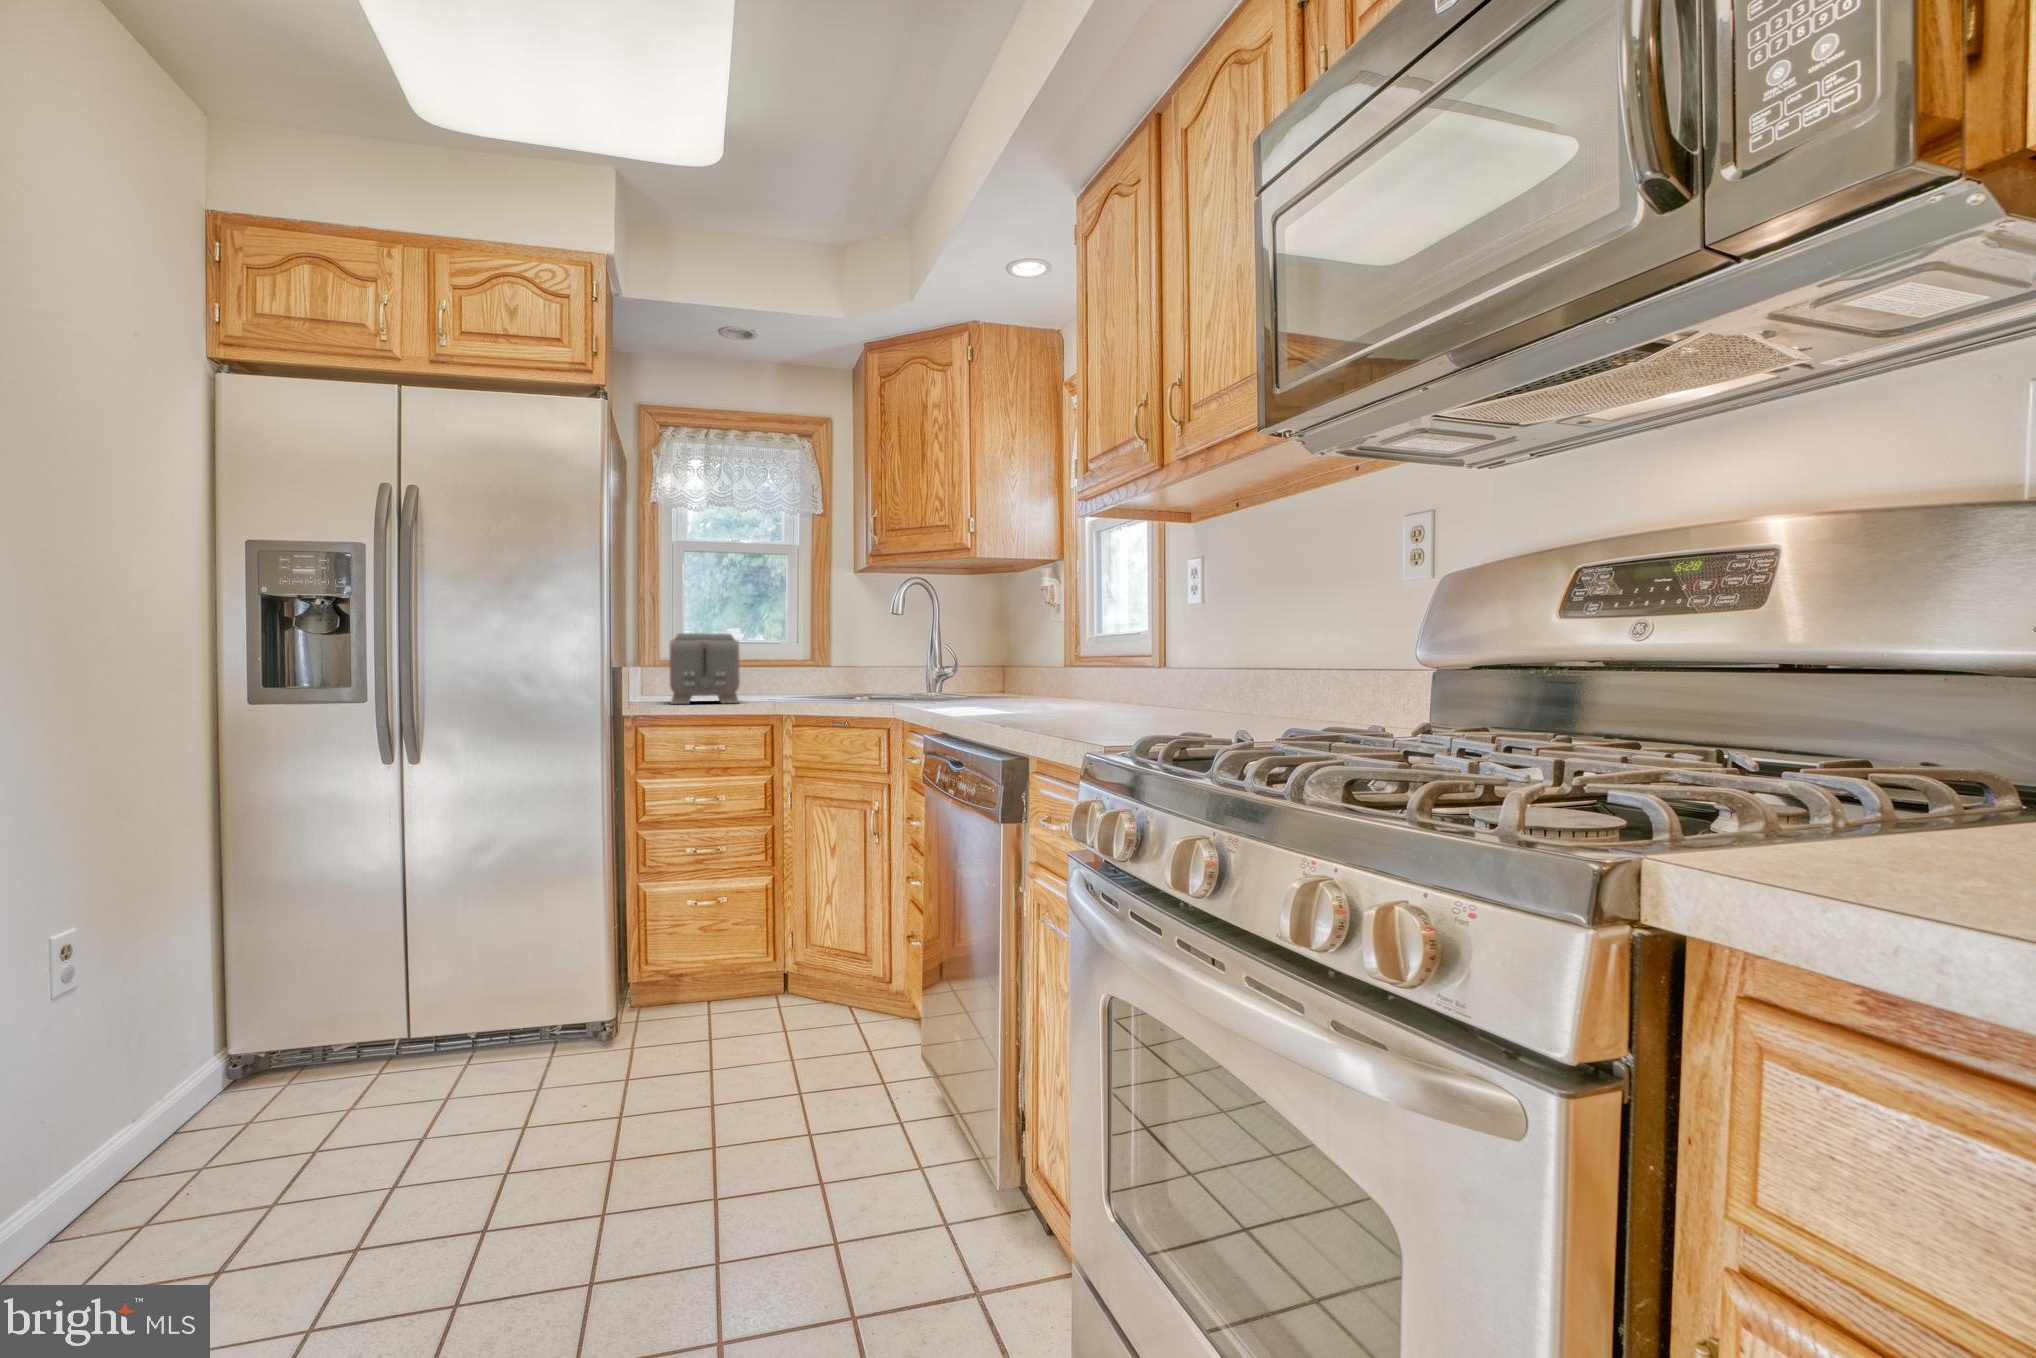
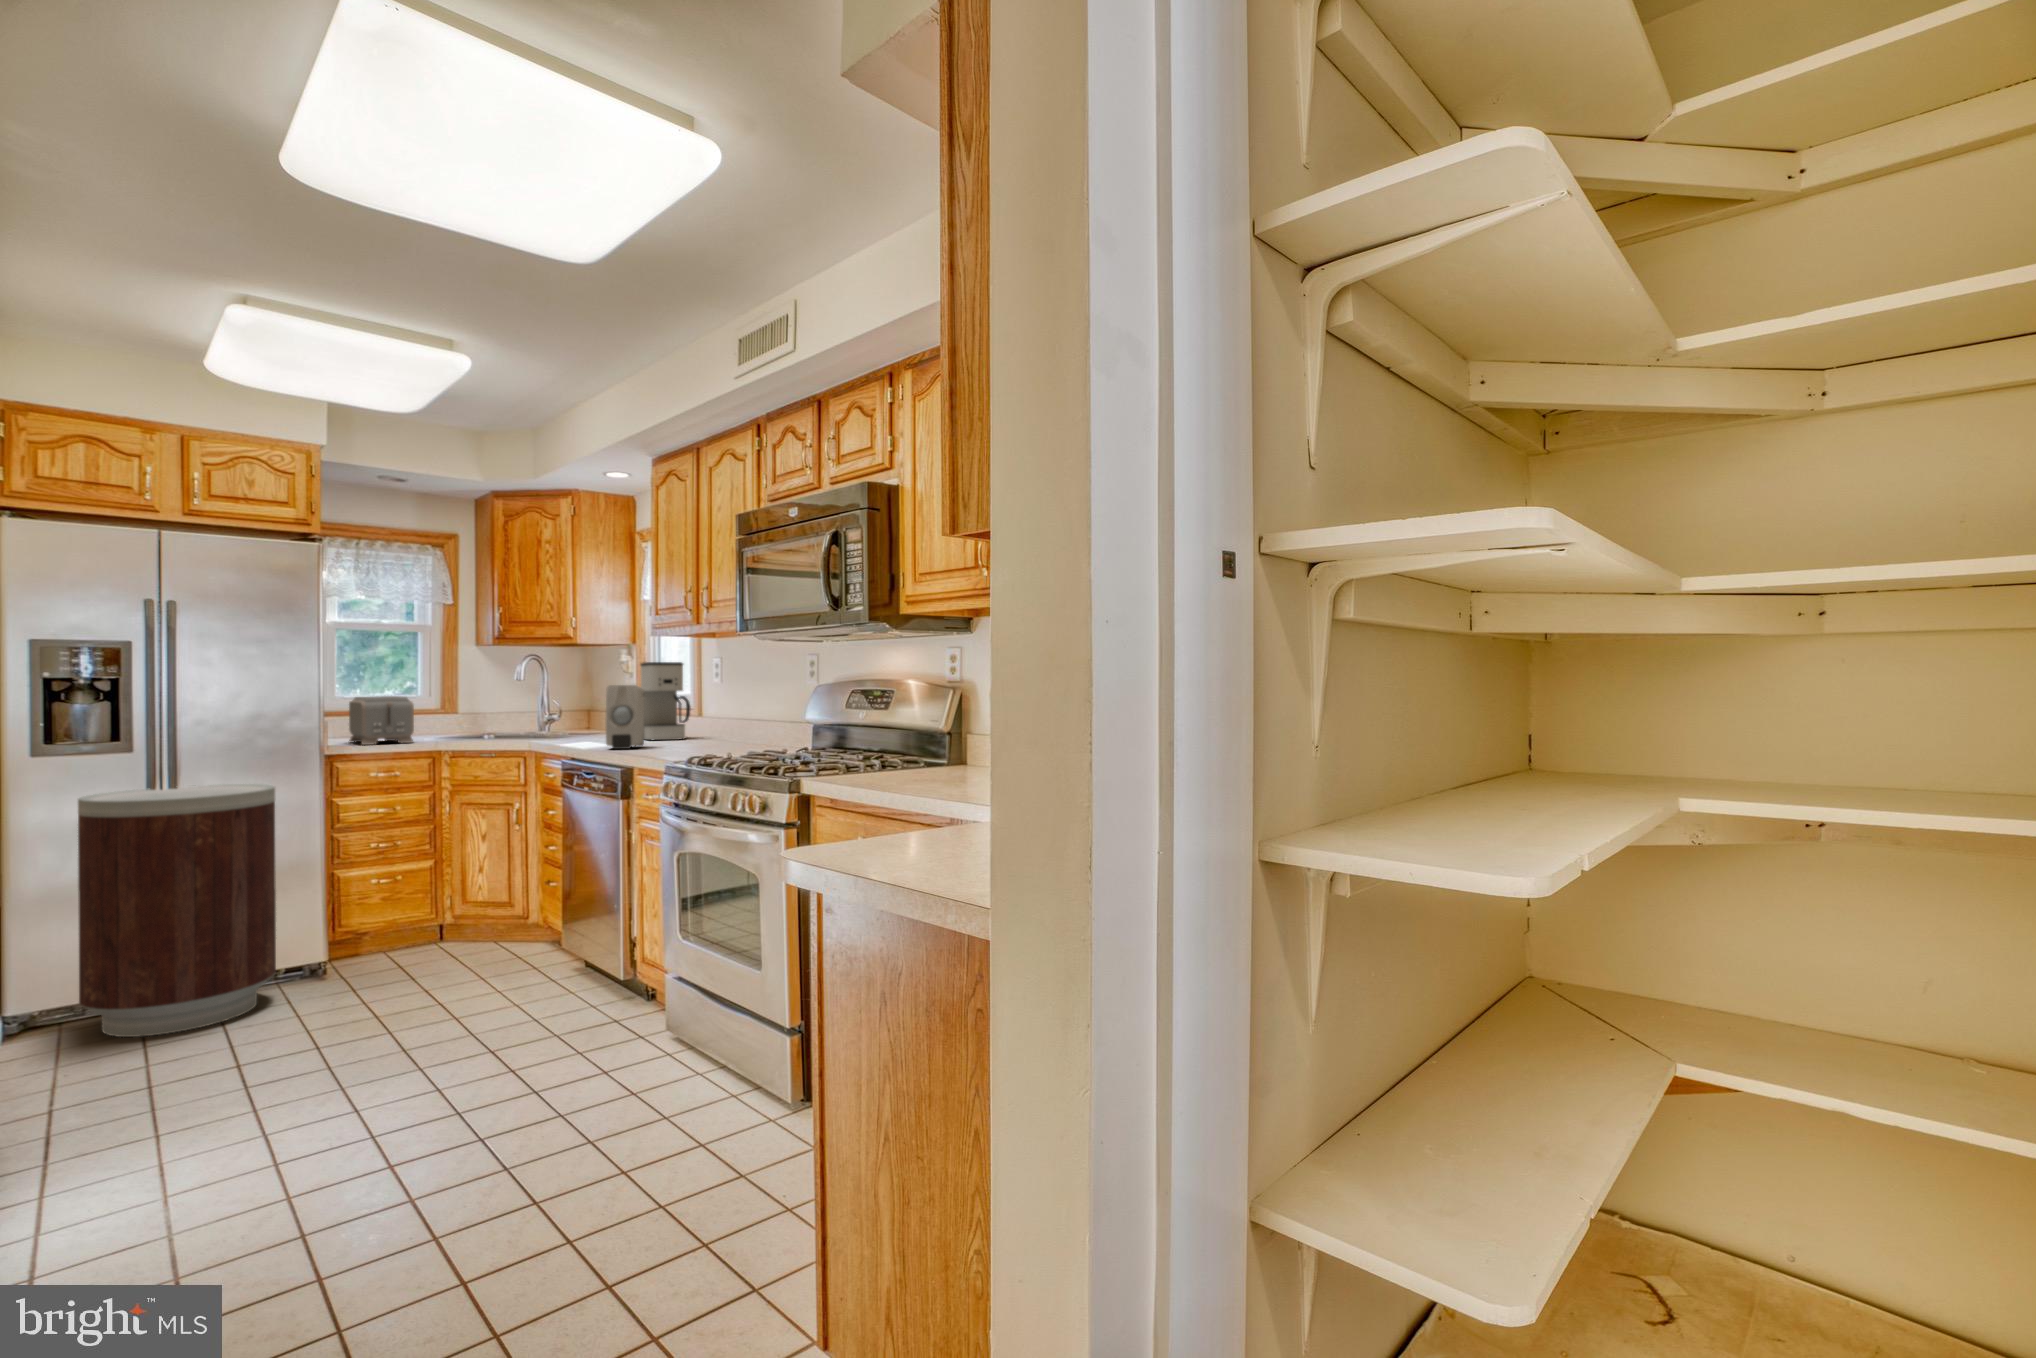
coffee maker: none [1056,567,1139,707] -> present [641,662,690,740]
soap dispenser: none [977,589,1053,718] -> present [606,685,644,749]
trash can: none [238,755,518,1155] -> present [78,784,276,1037]

